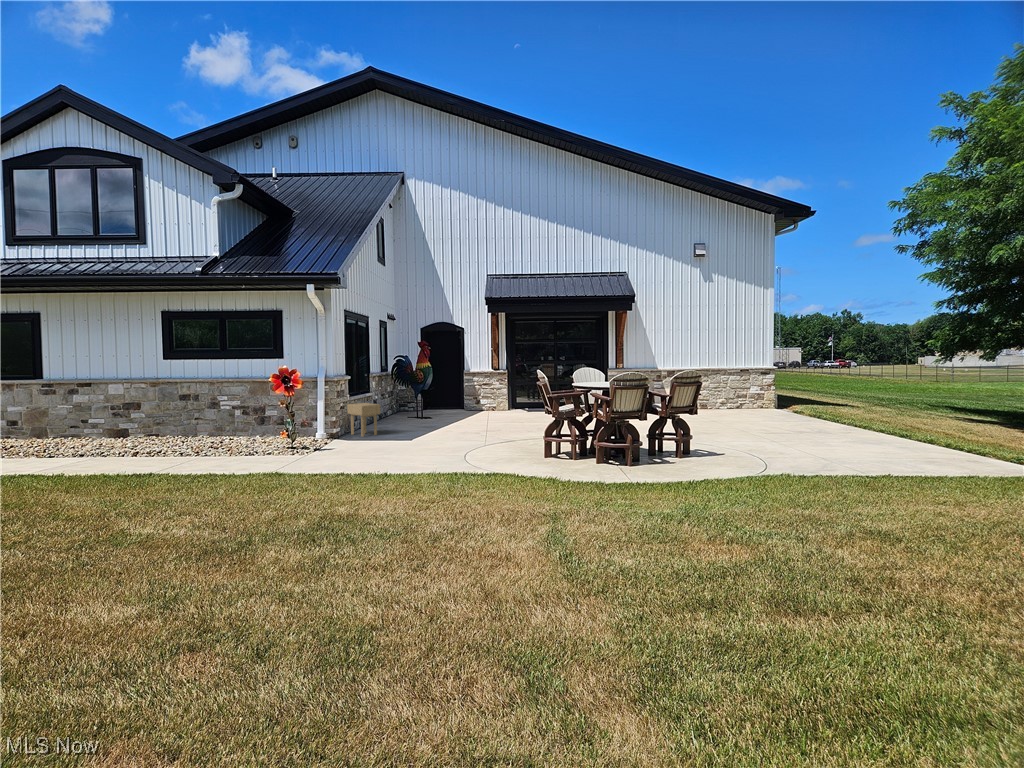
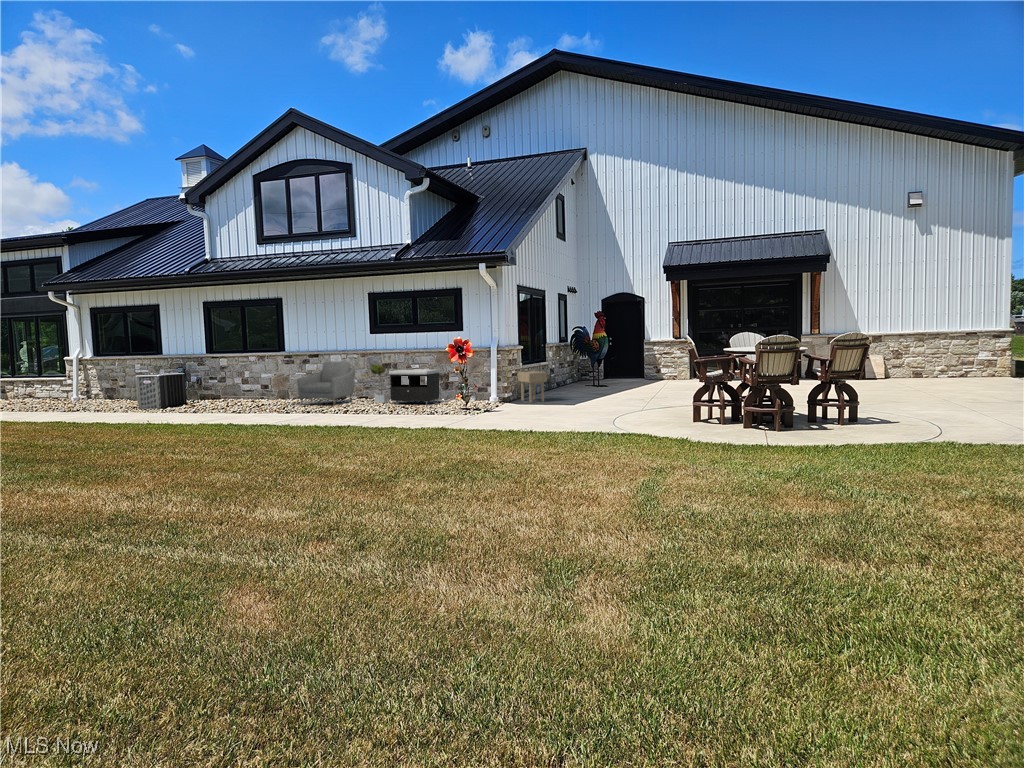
chair: none [59,392,144,447] -> present [297,361,355,406]
potted tree: none [165,395,190,441] -> present [371,364,390,403]
storage bench: none [191,402,256,442] -> present [389,369,439,405]

